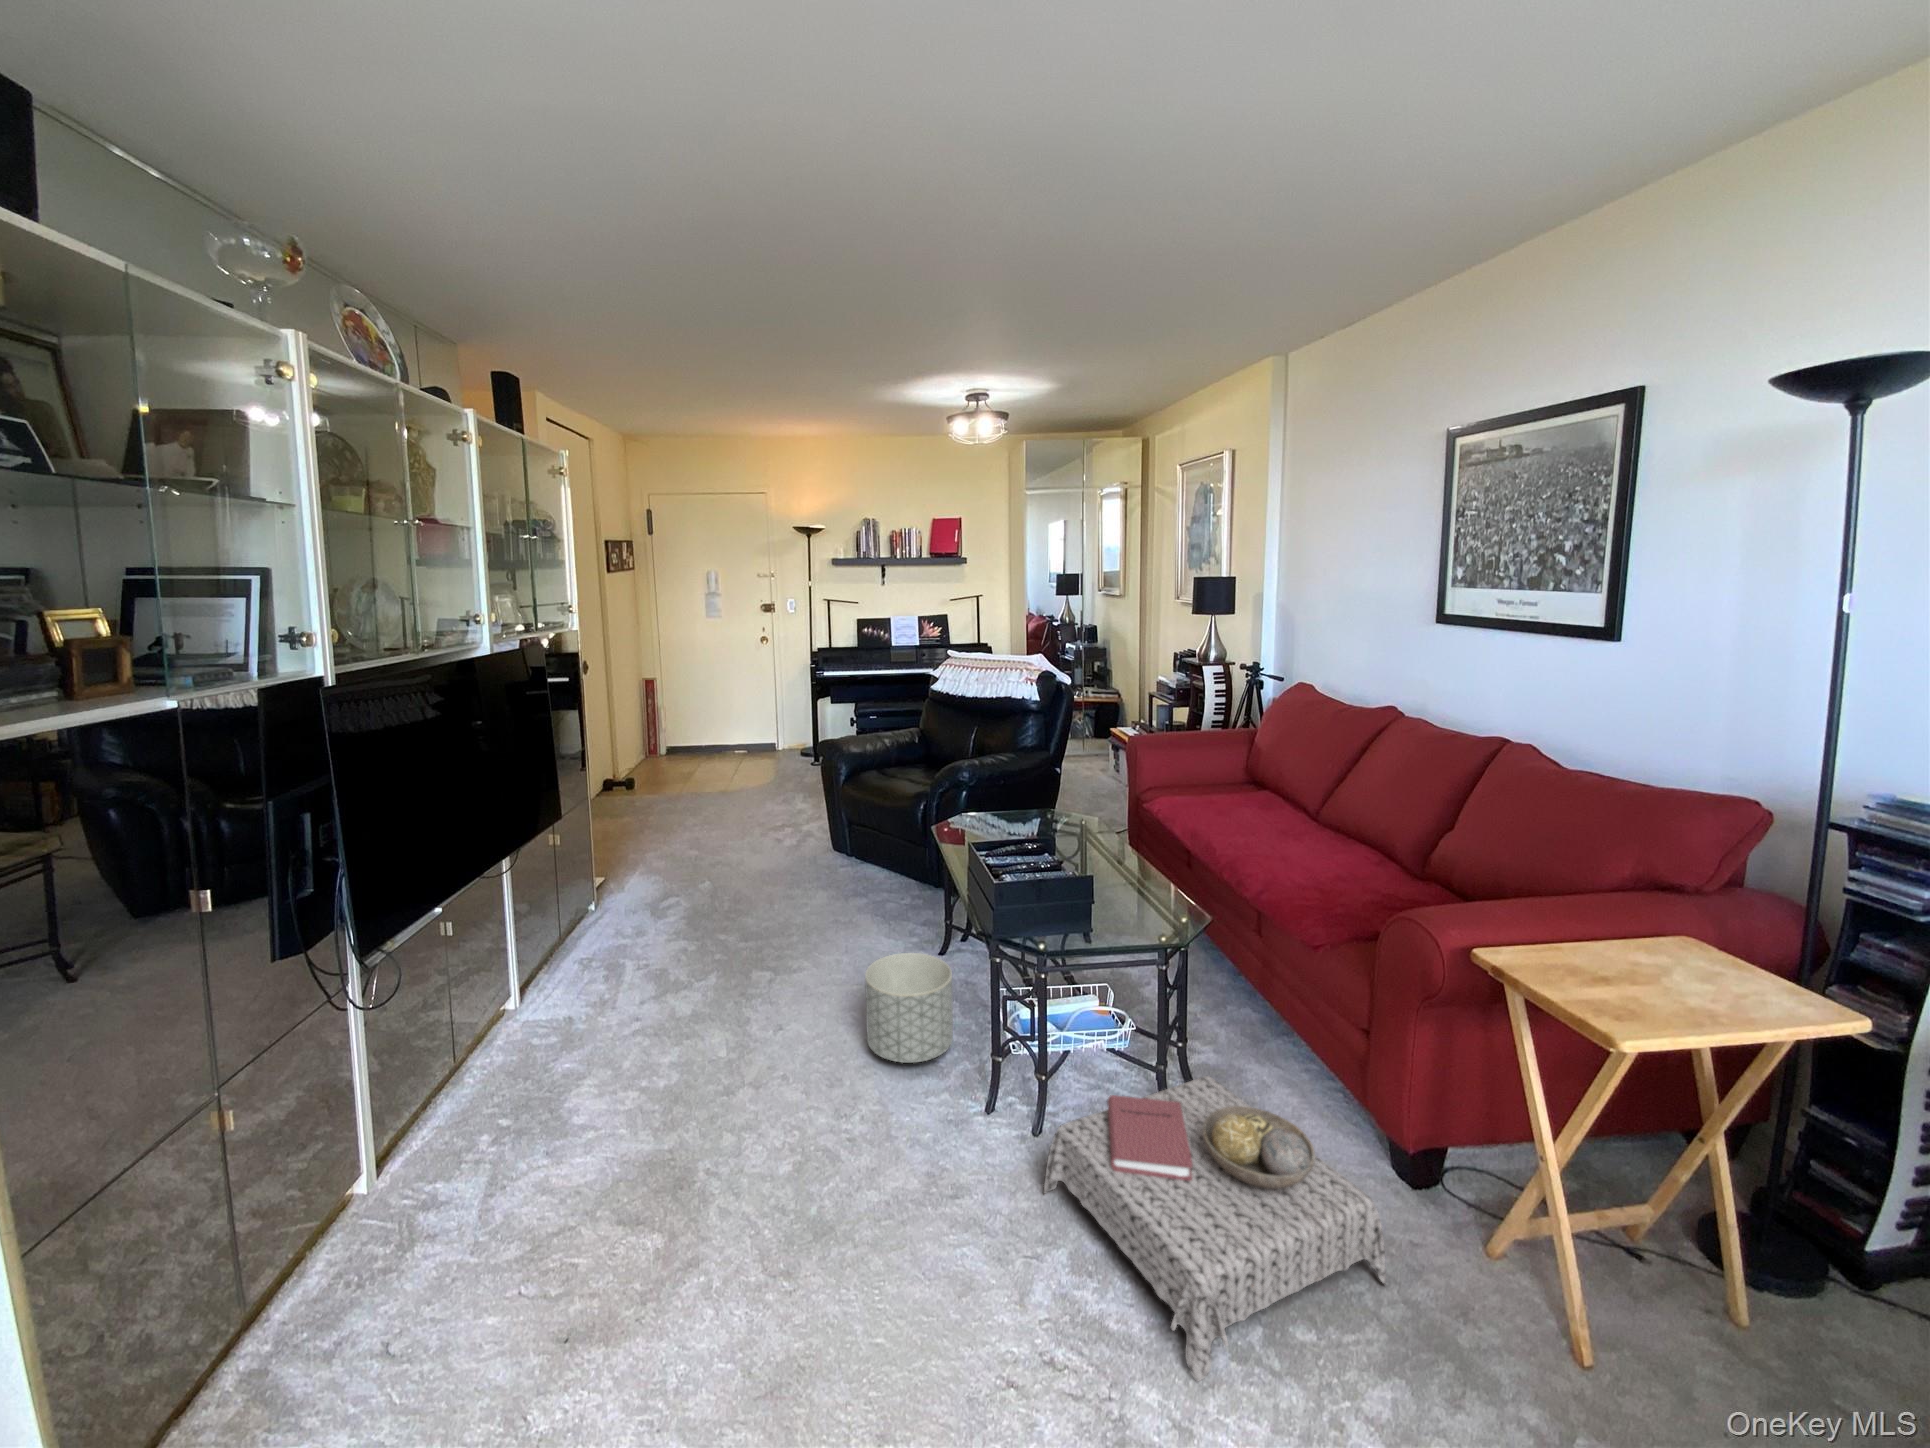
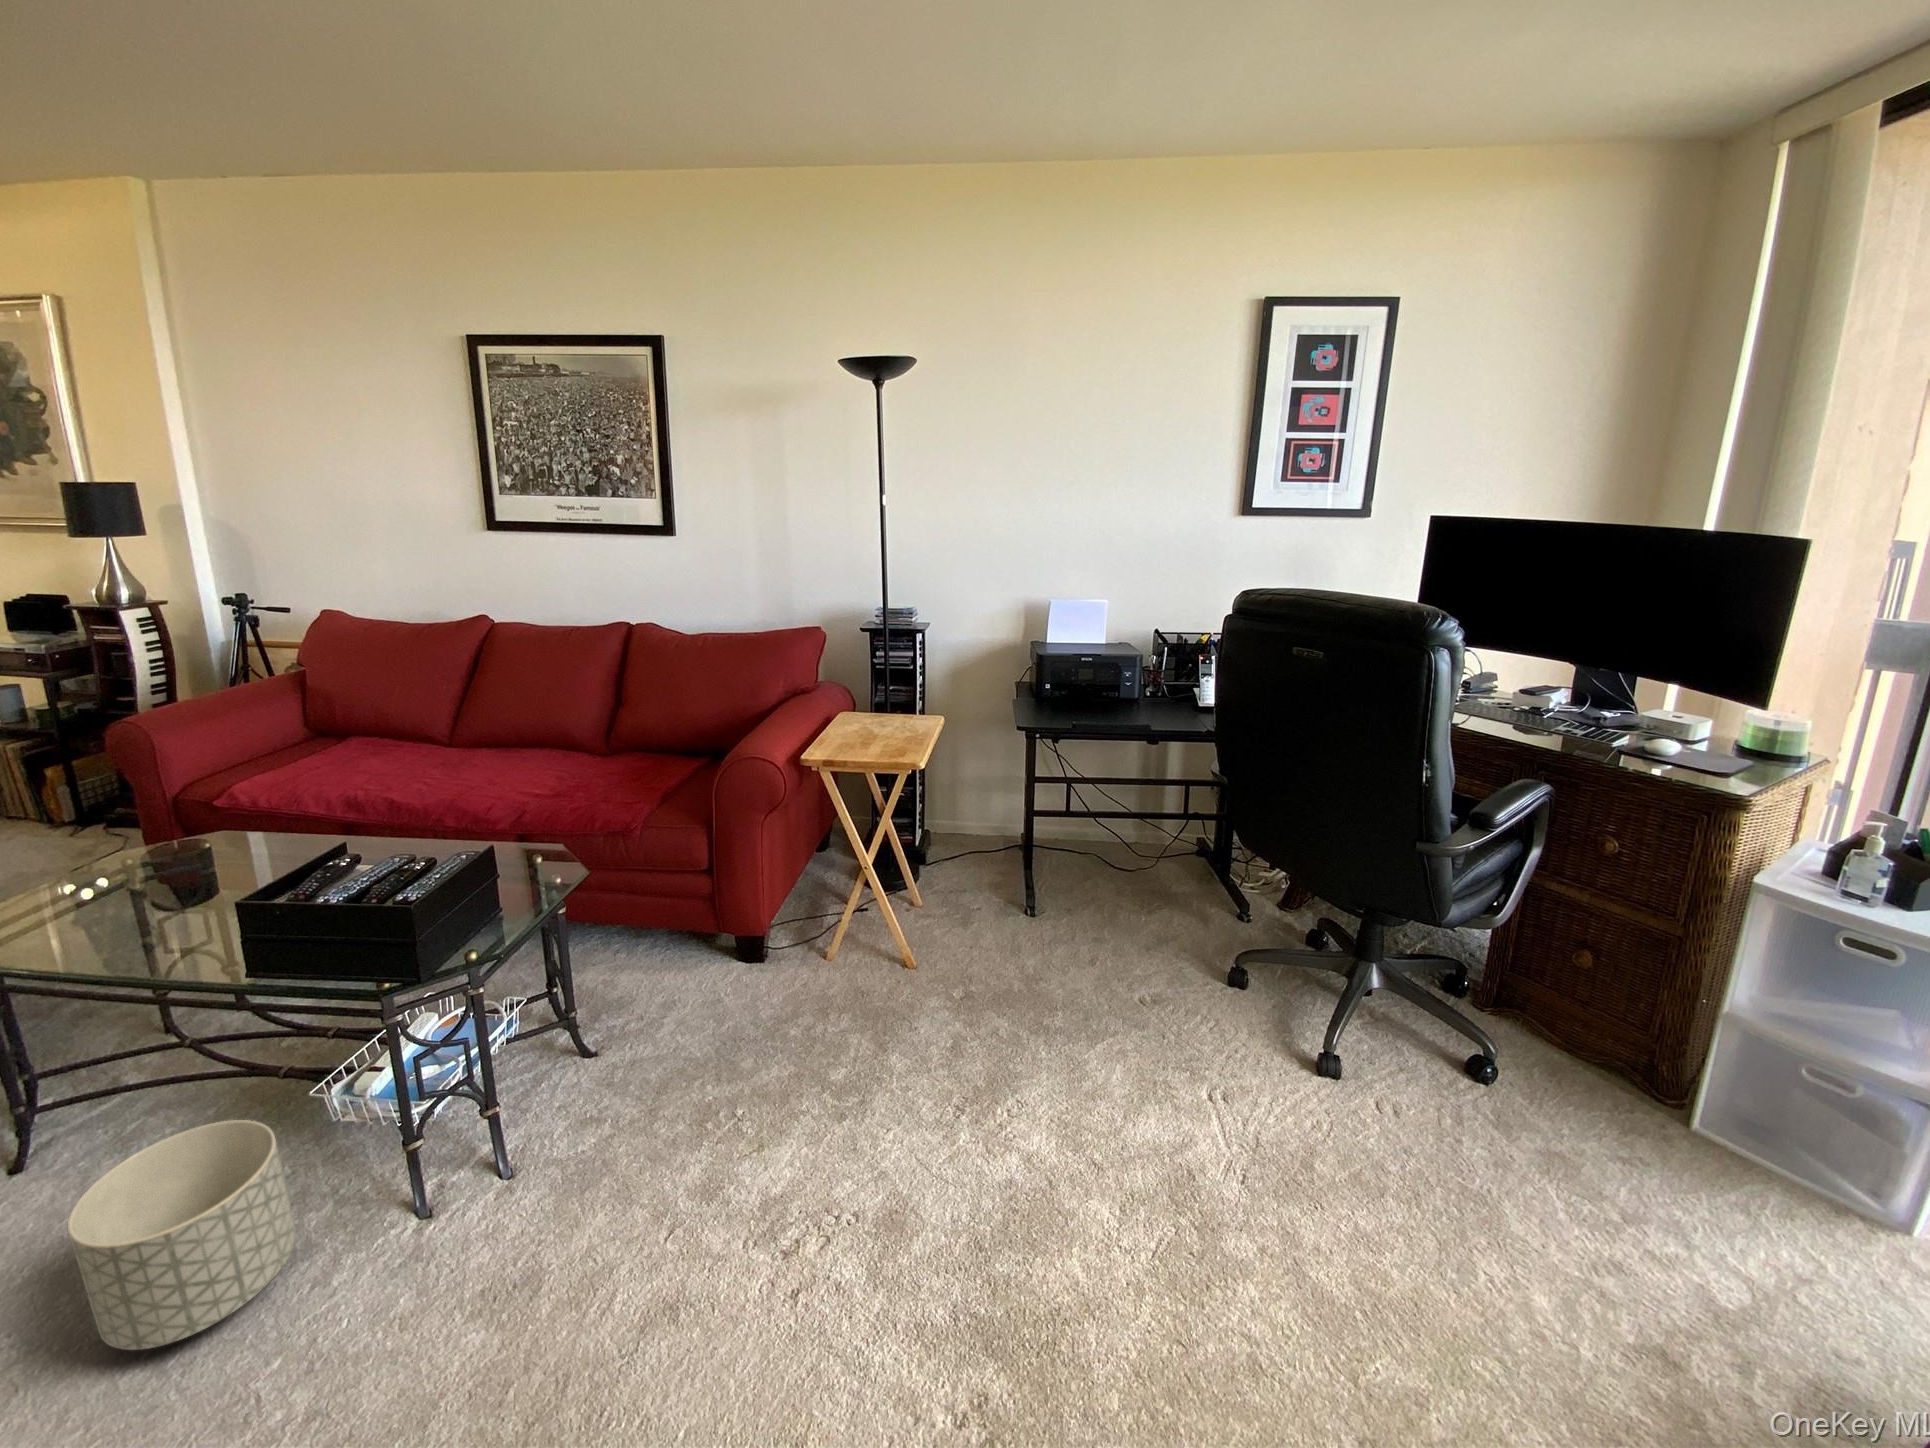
ottoman: present [1044,1076,1386,1381] -> none [600,949,851,1196]

